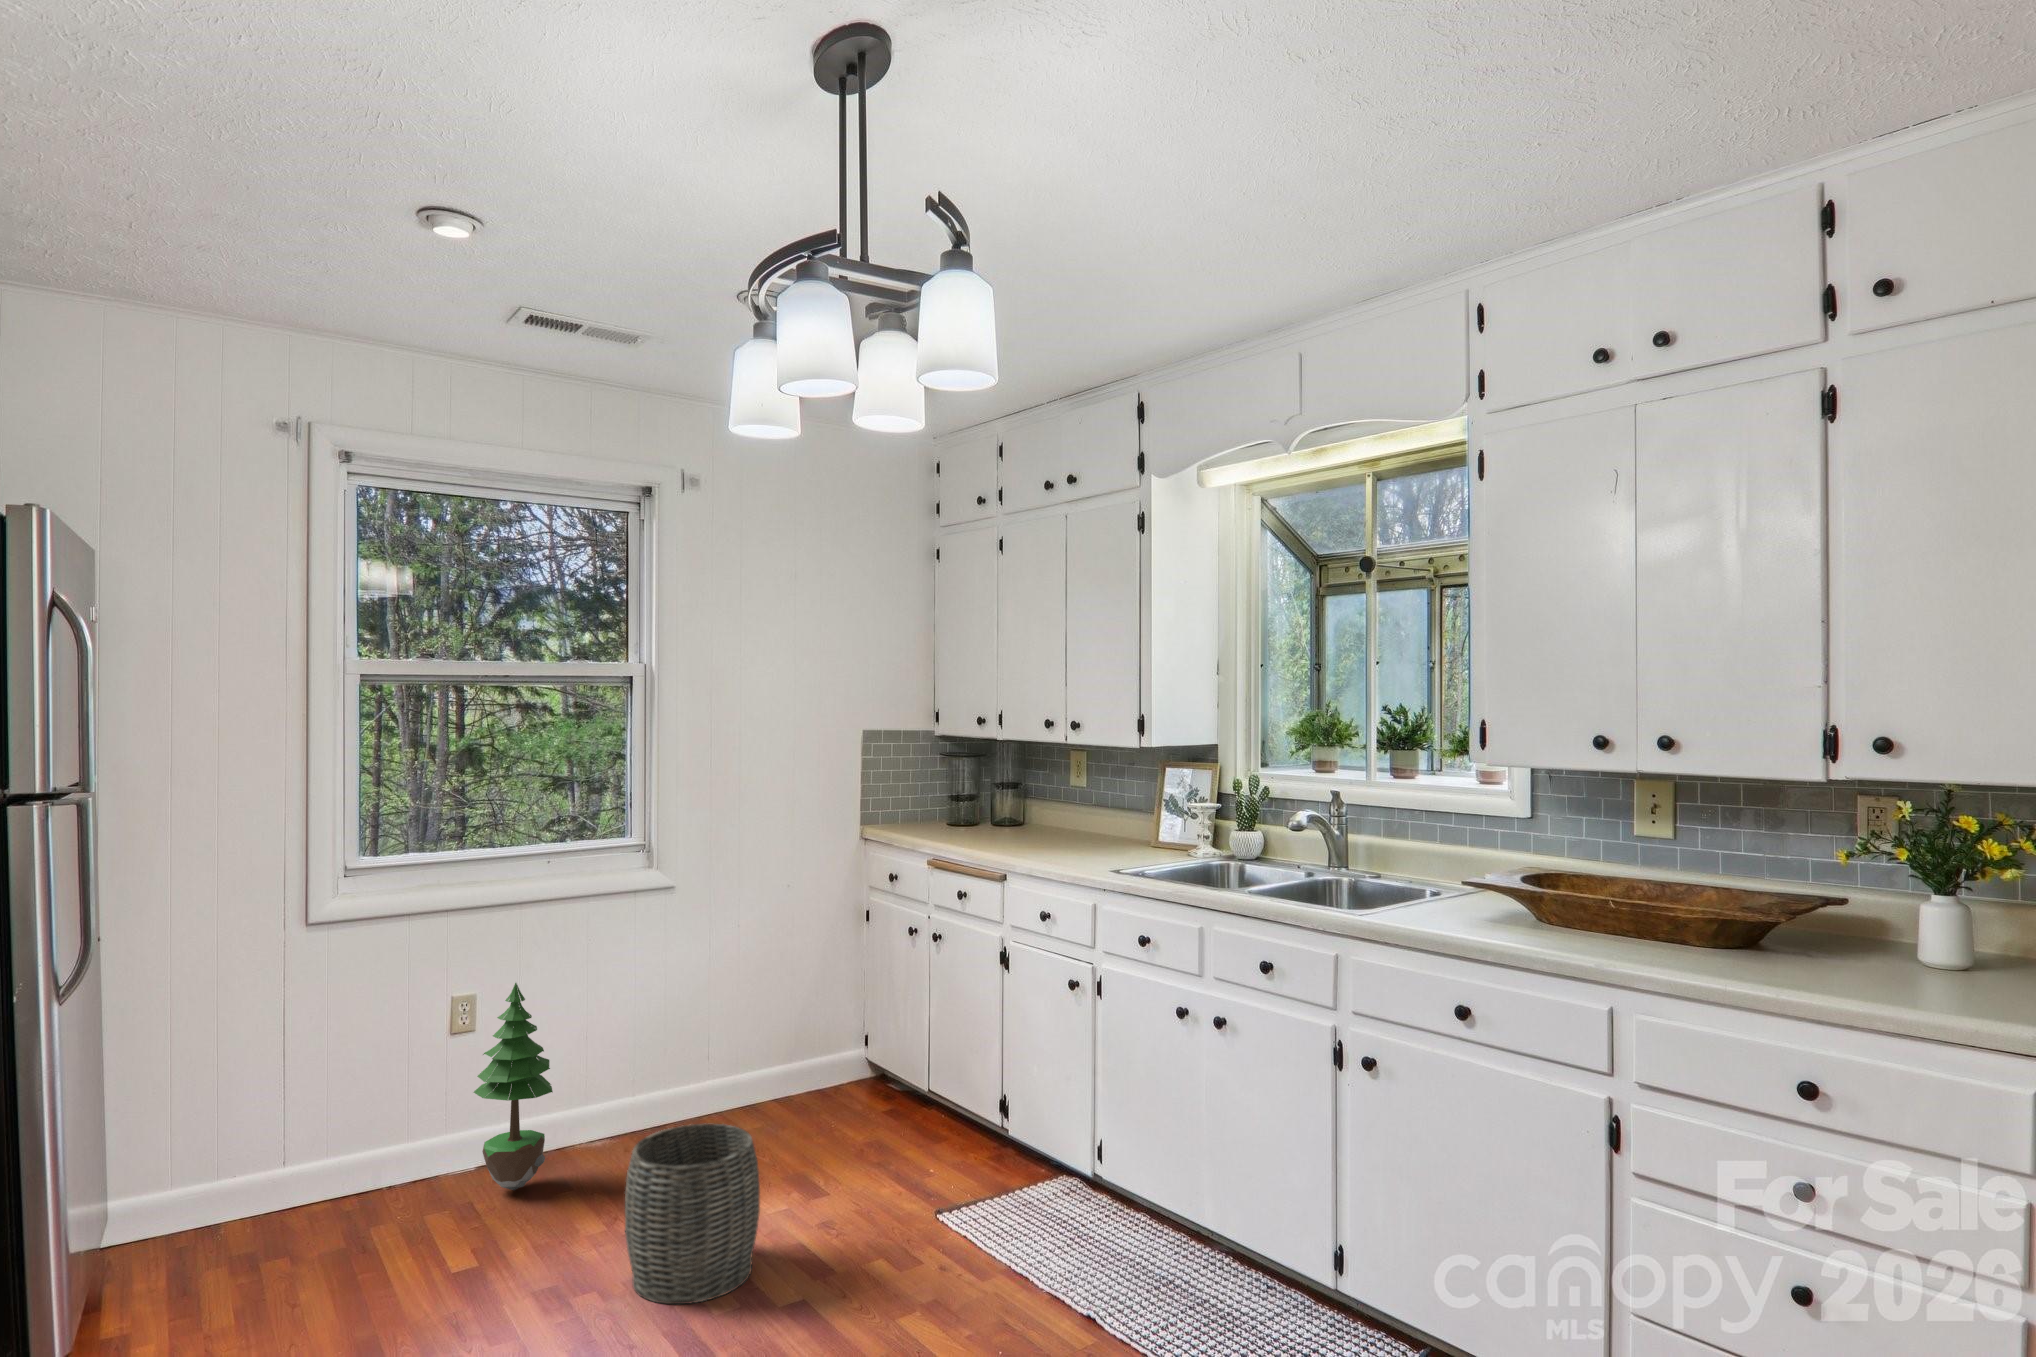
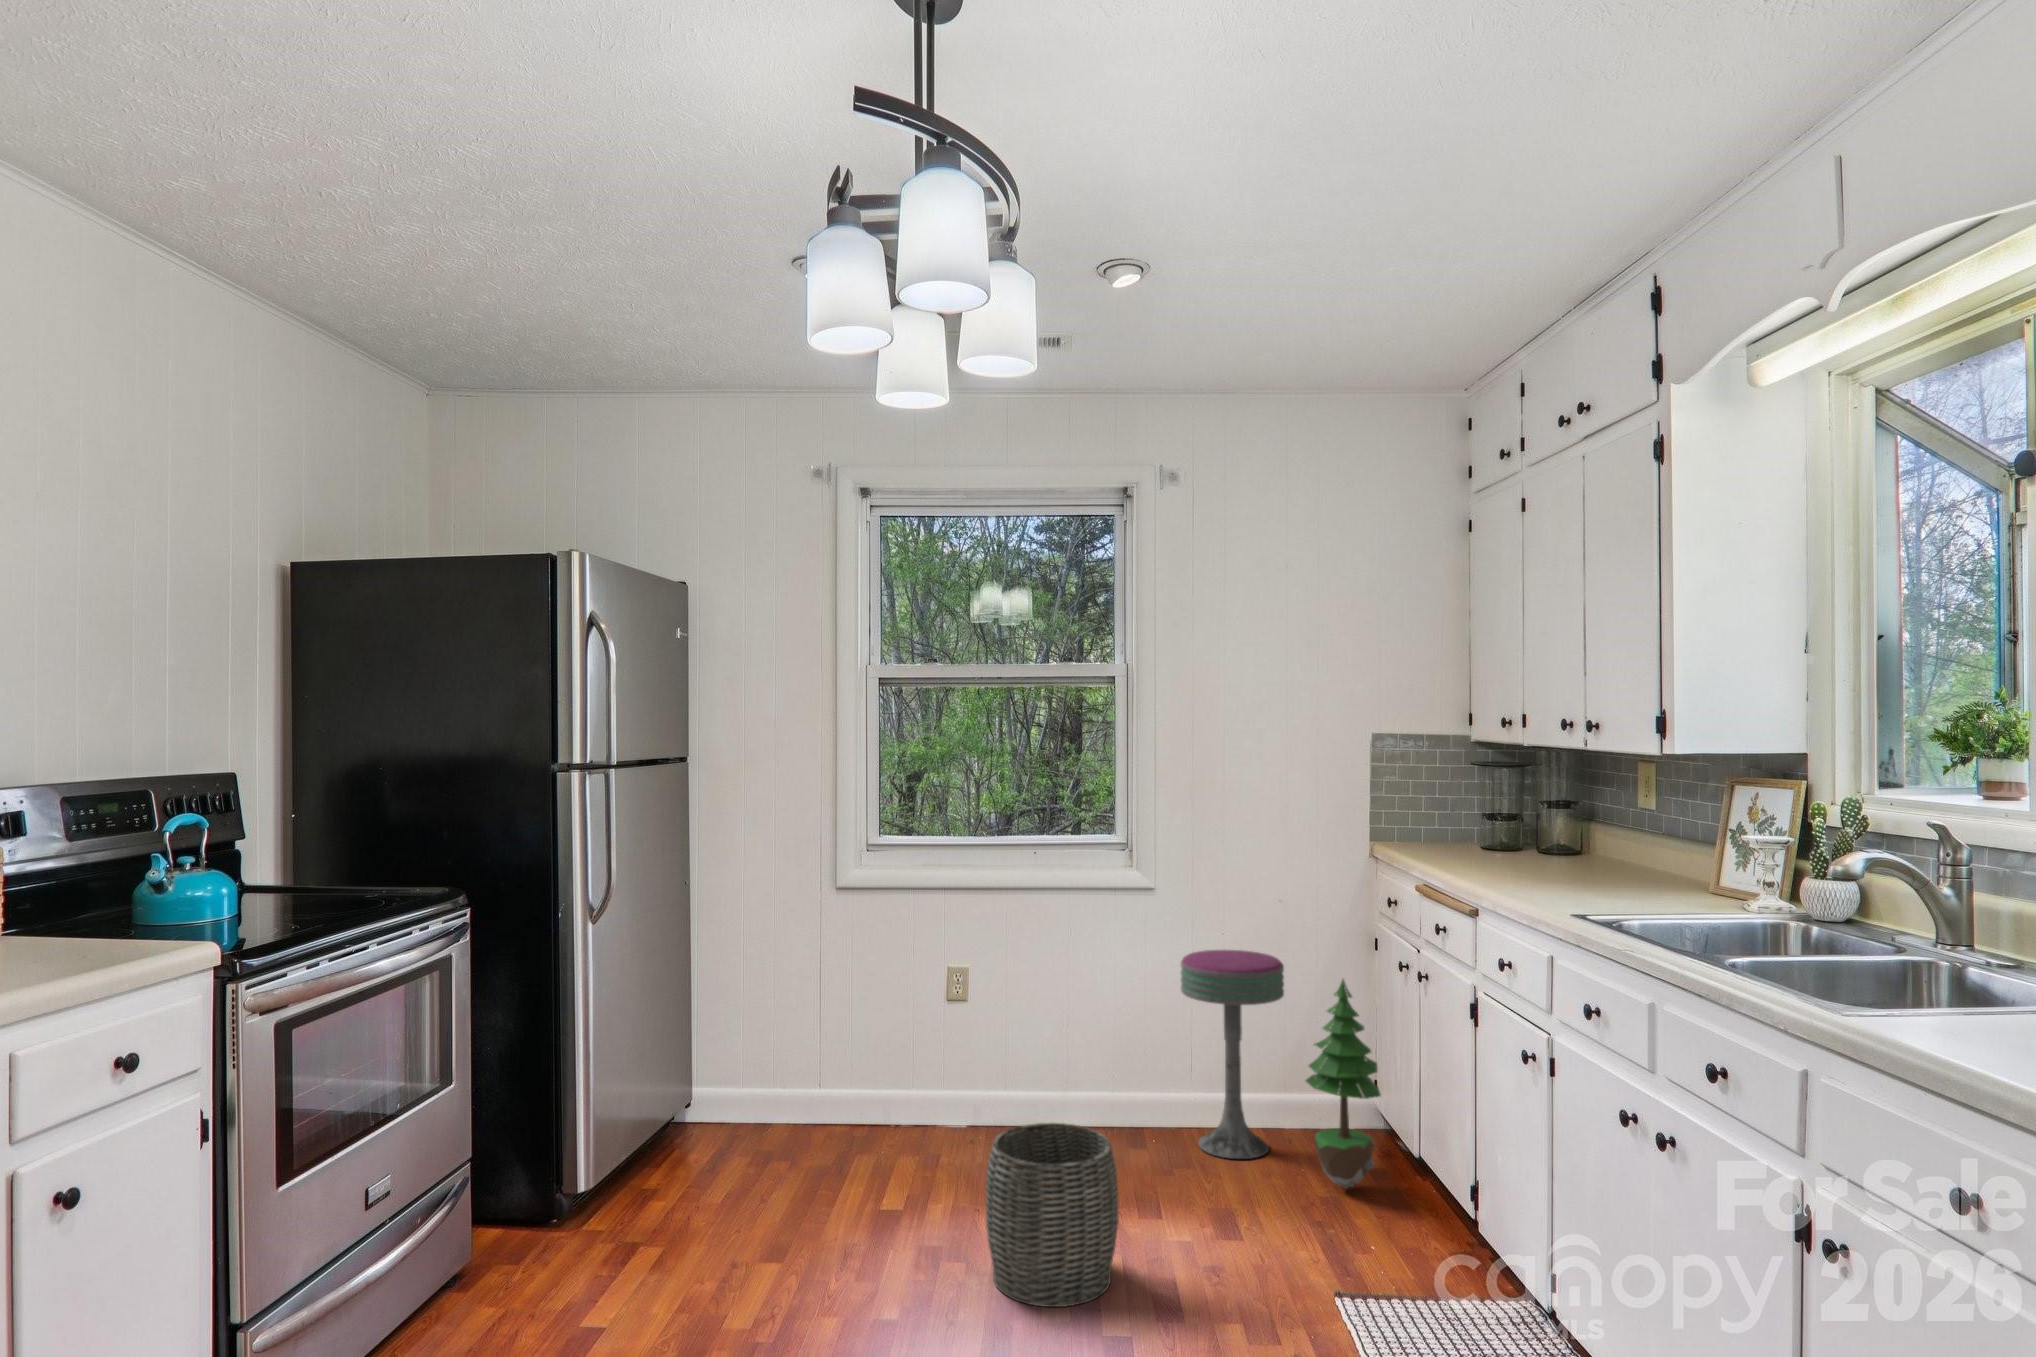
bar stool: none [712,937,810,1133] -> present [1180,950,1284,1159]
potted tree: present [474,983,553,1191] -> present [1306,980,1381,1188]

